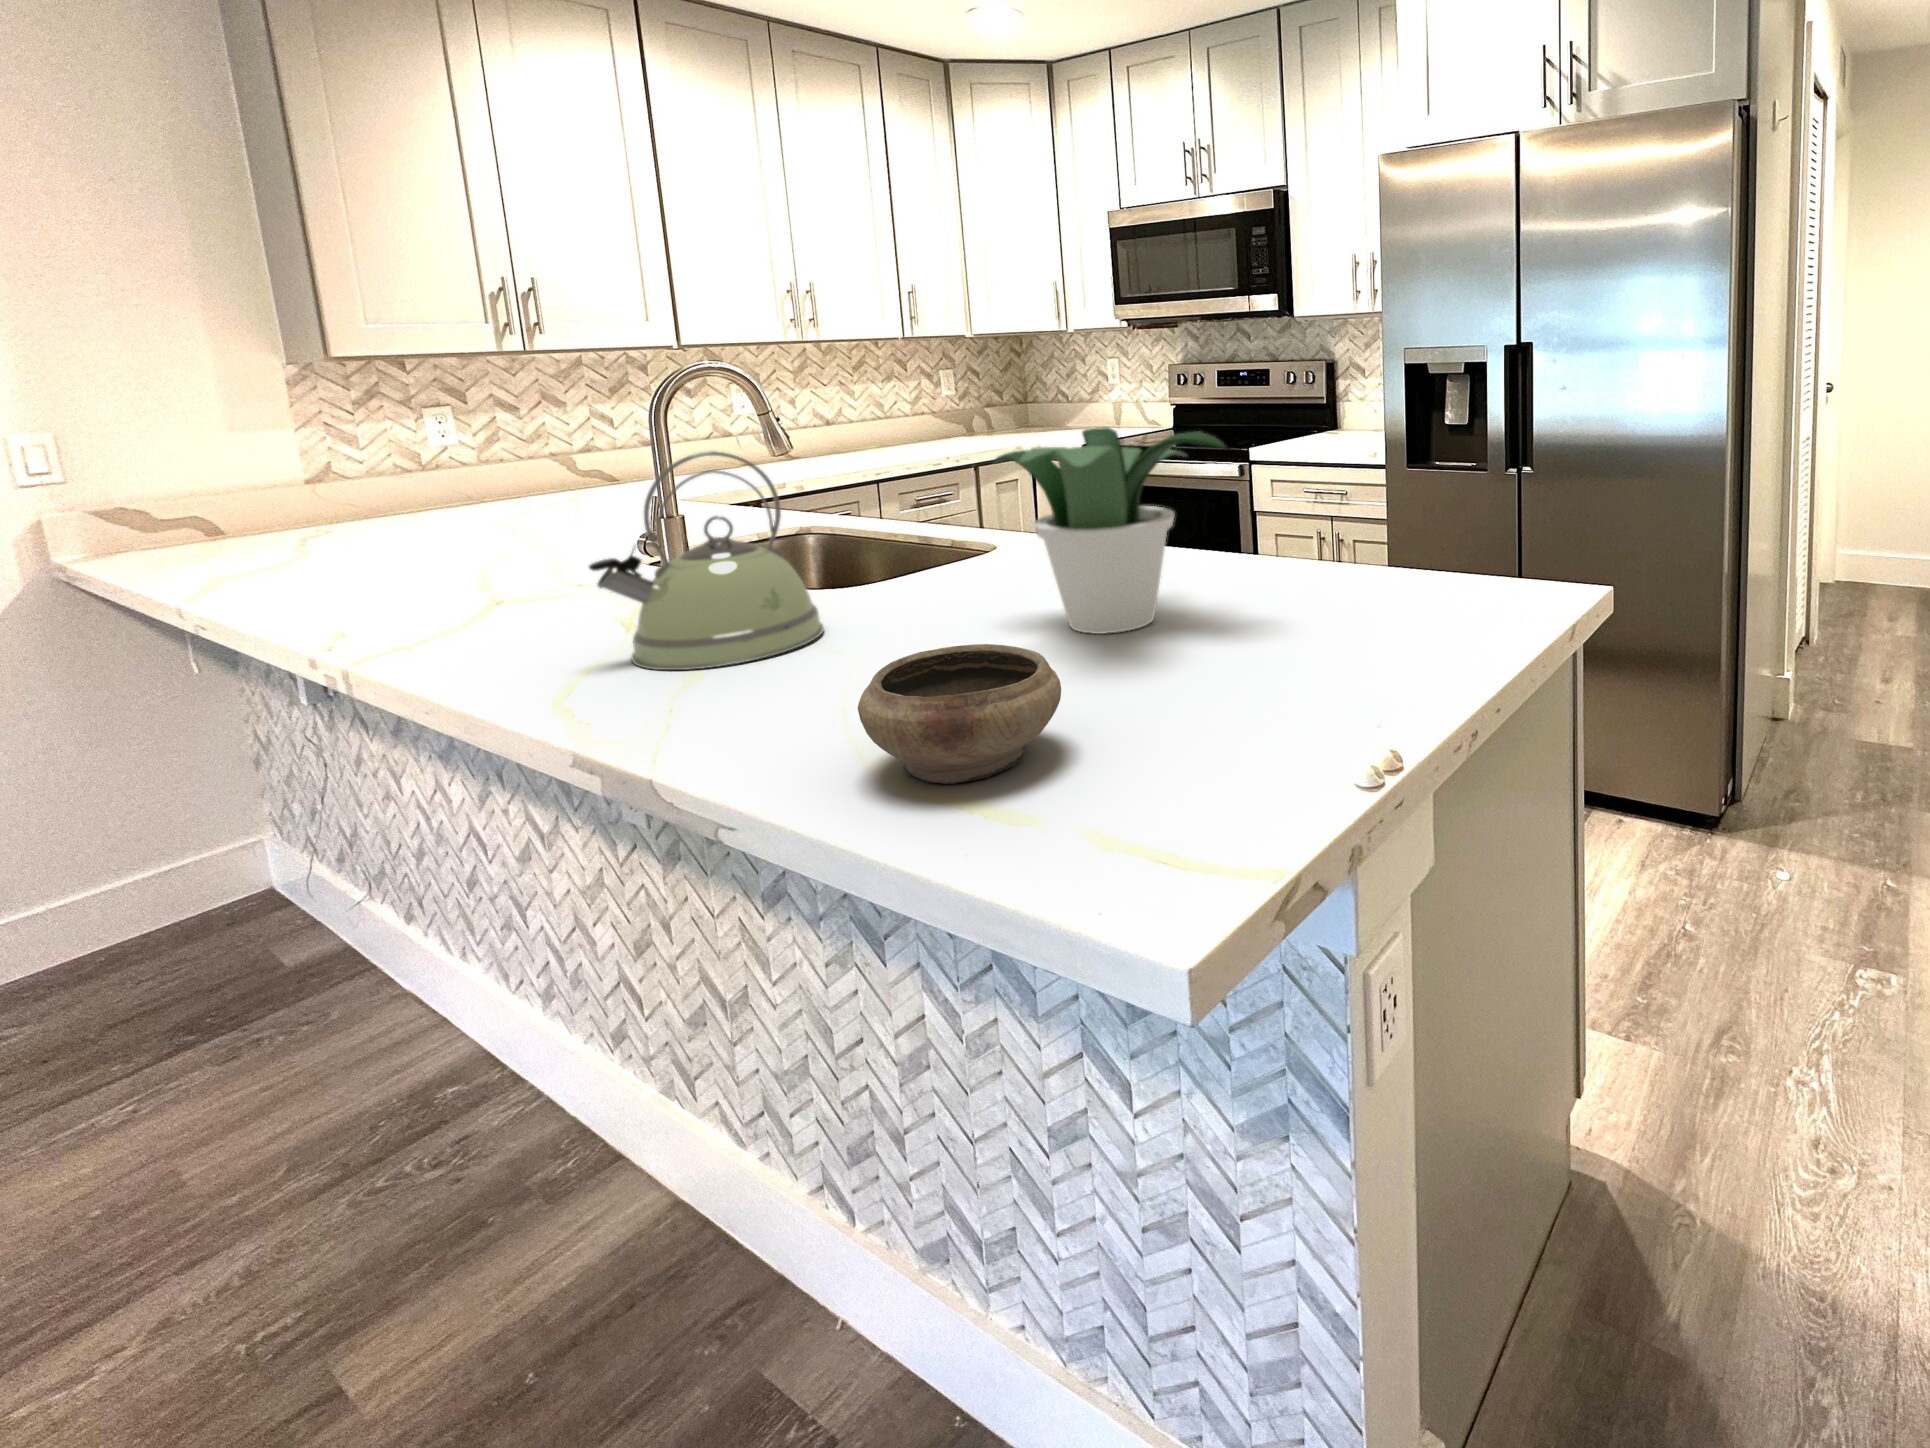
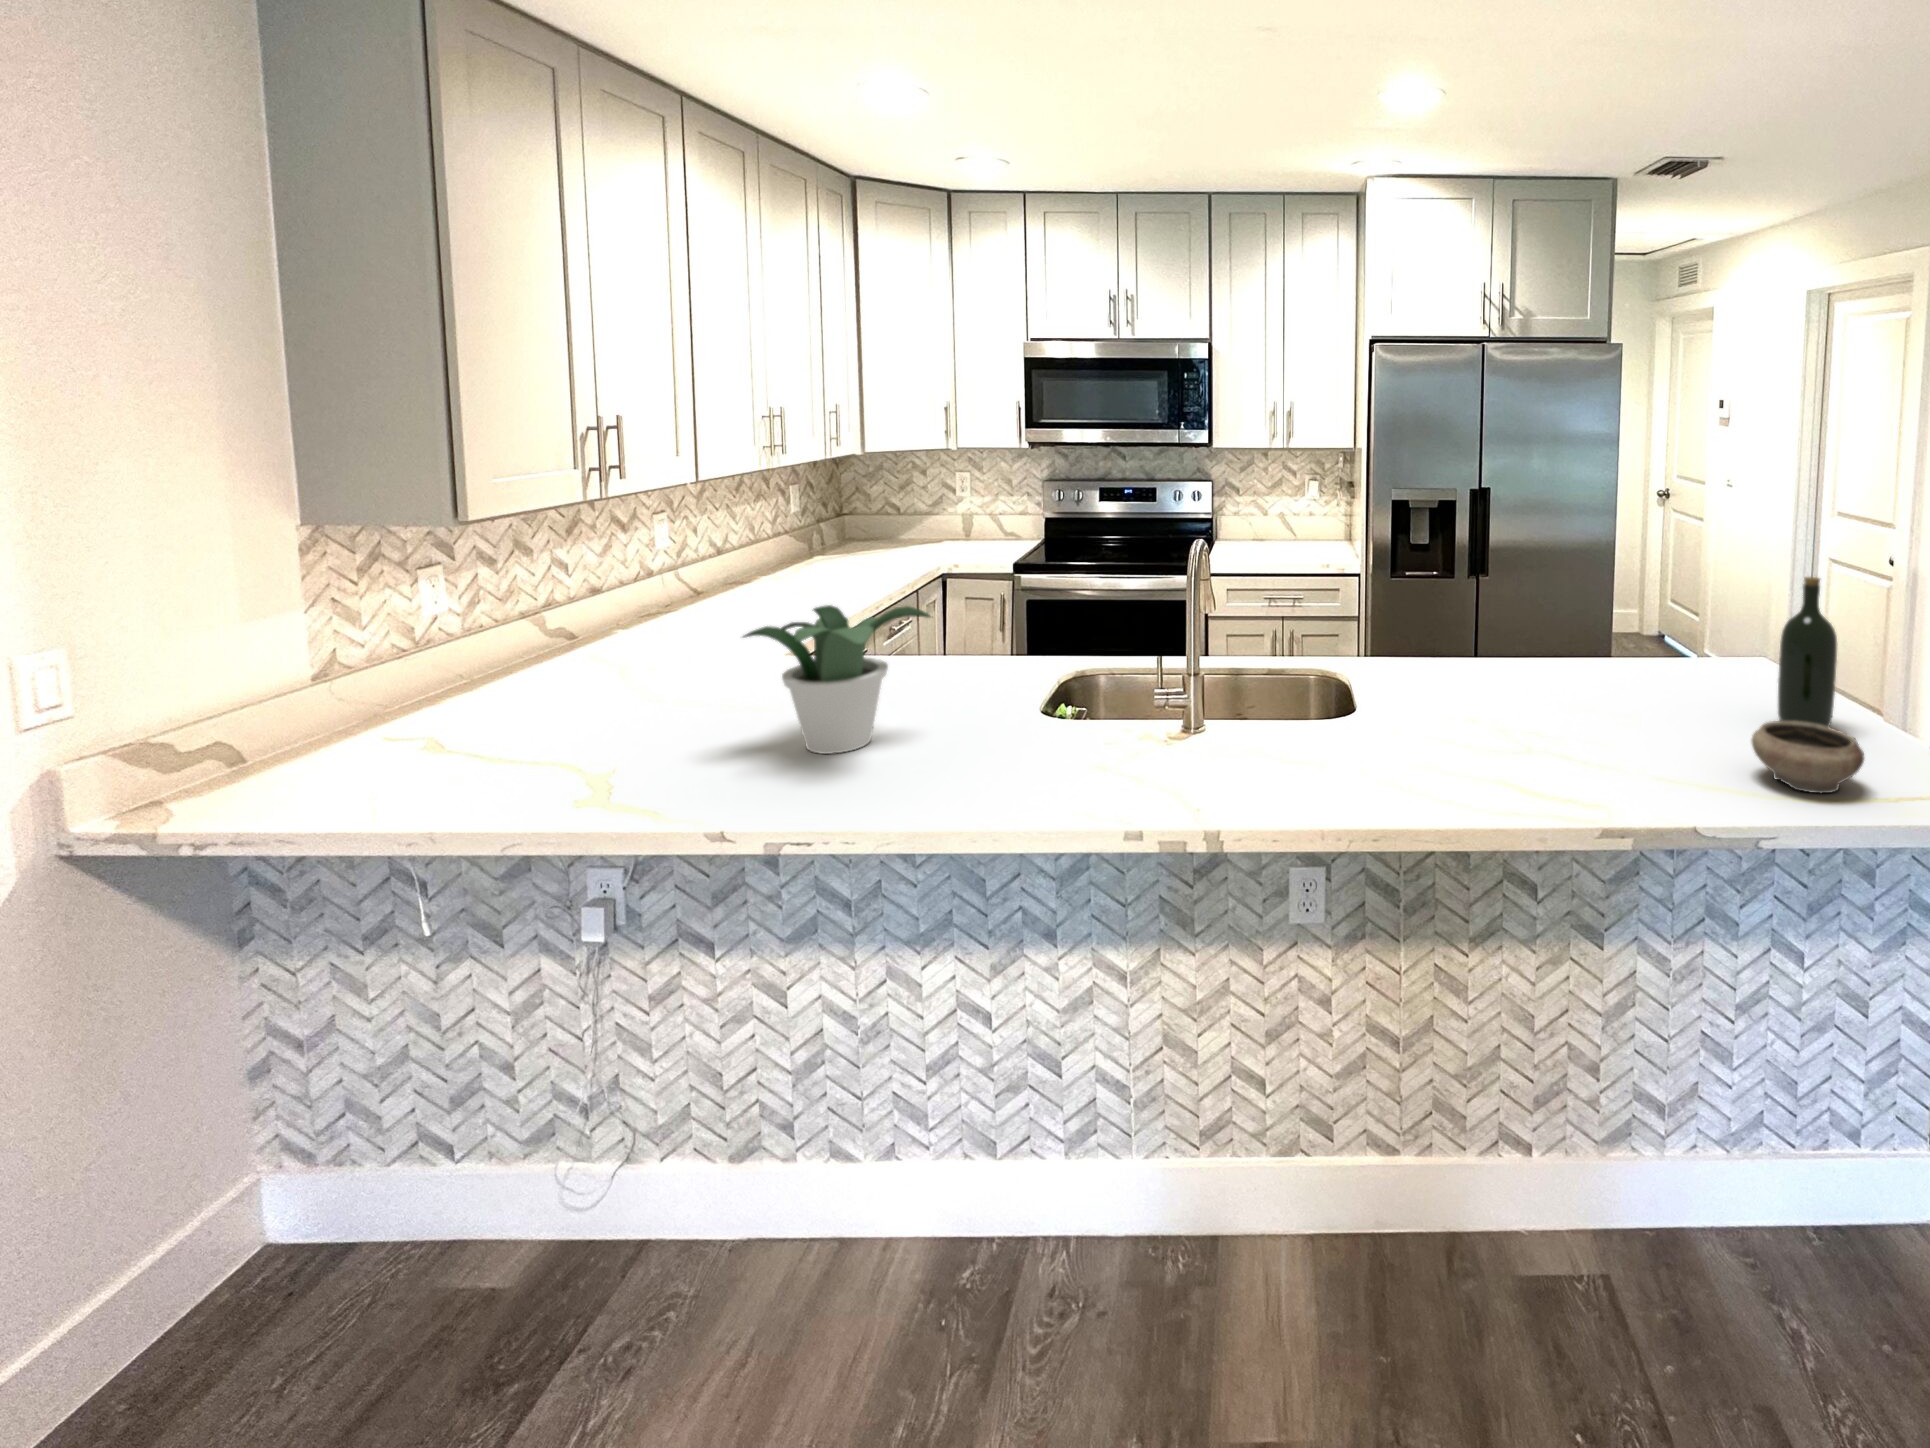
wine bottle: none [1235,401,1338,697] -> present [1778,577,1837,727]
potted plant: present [993,427,1226,634] -> present [743,605,931,754]
kettle: present [589,451,824,670] -> none [1387,621,1510,780]

